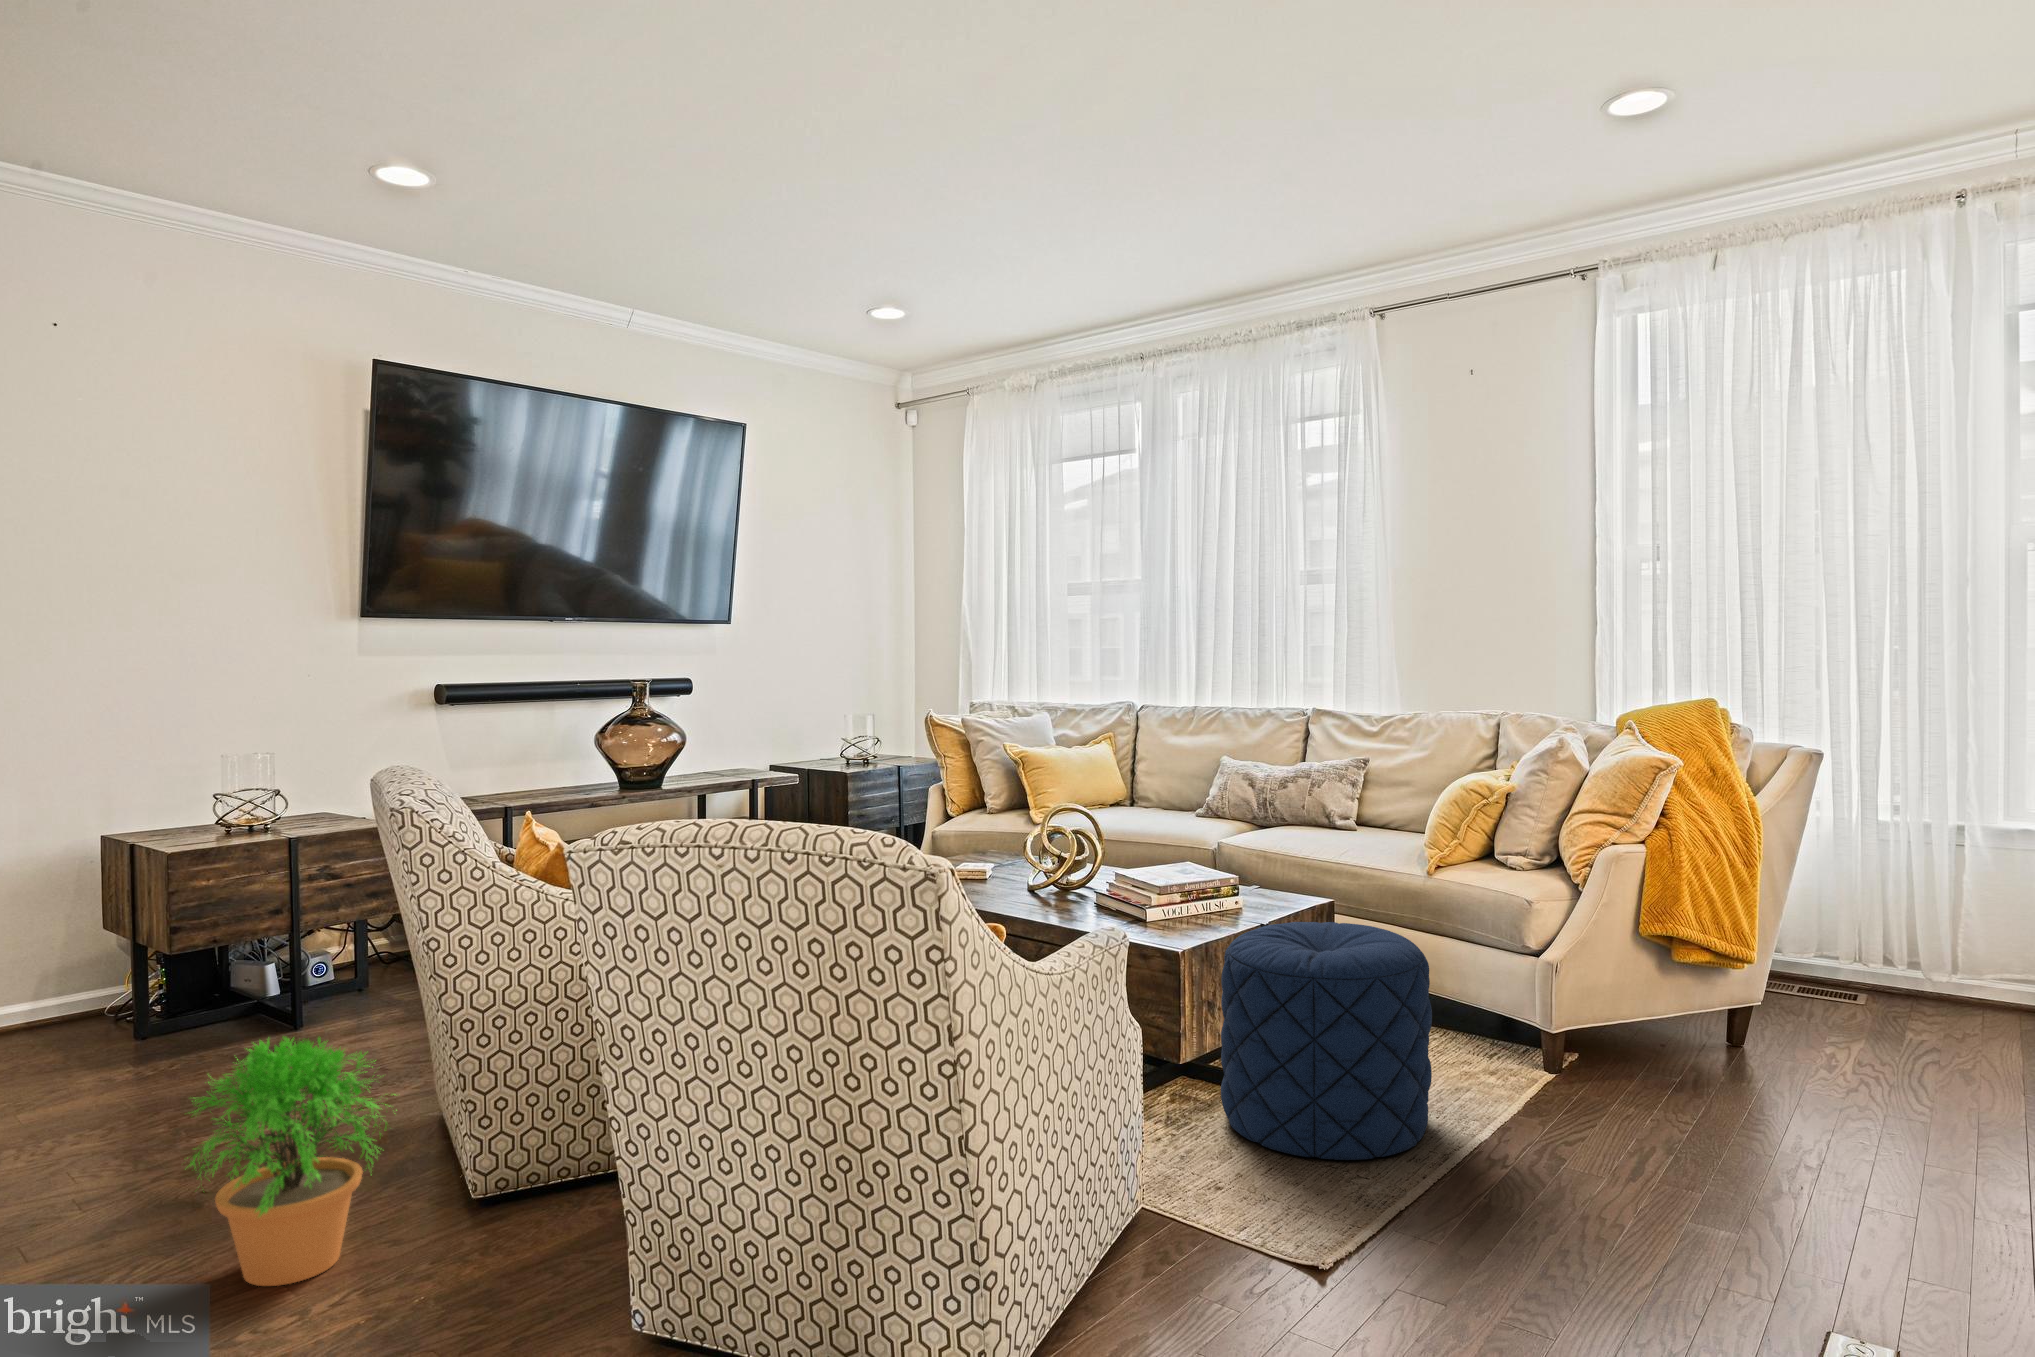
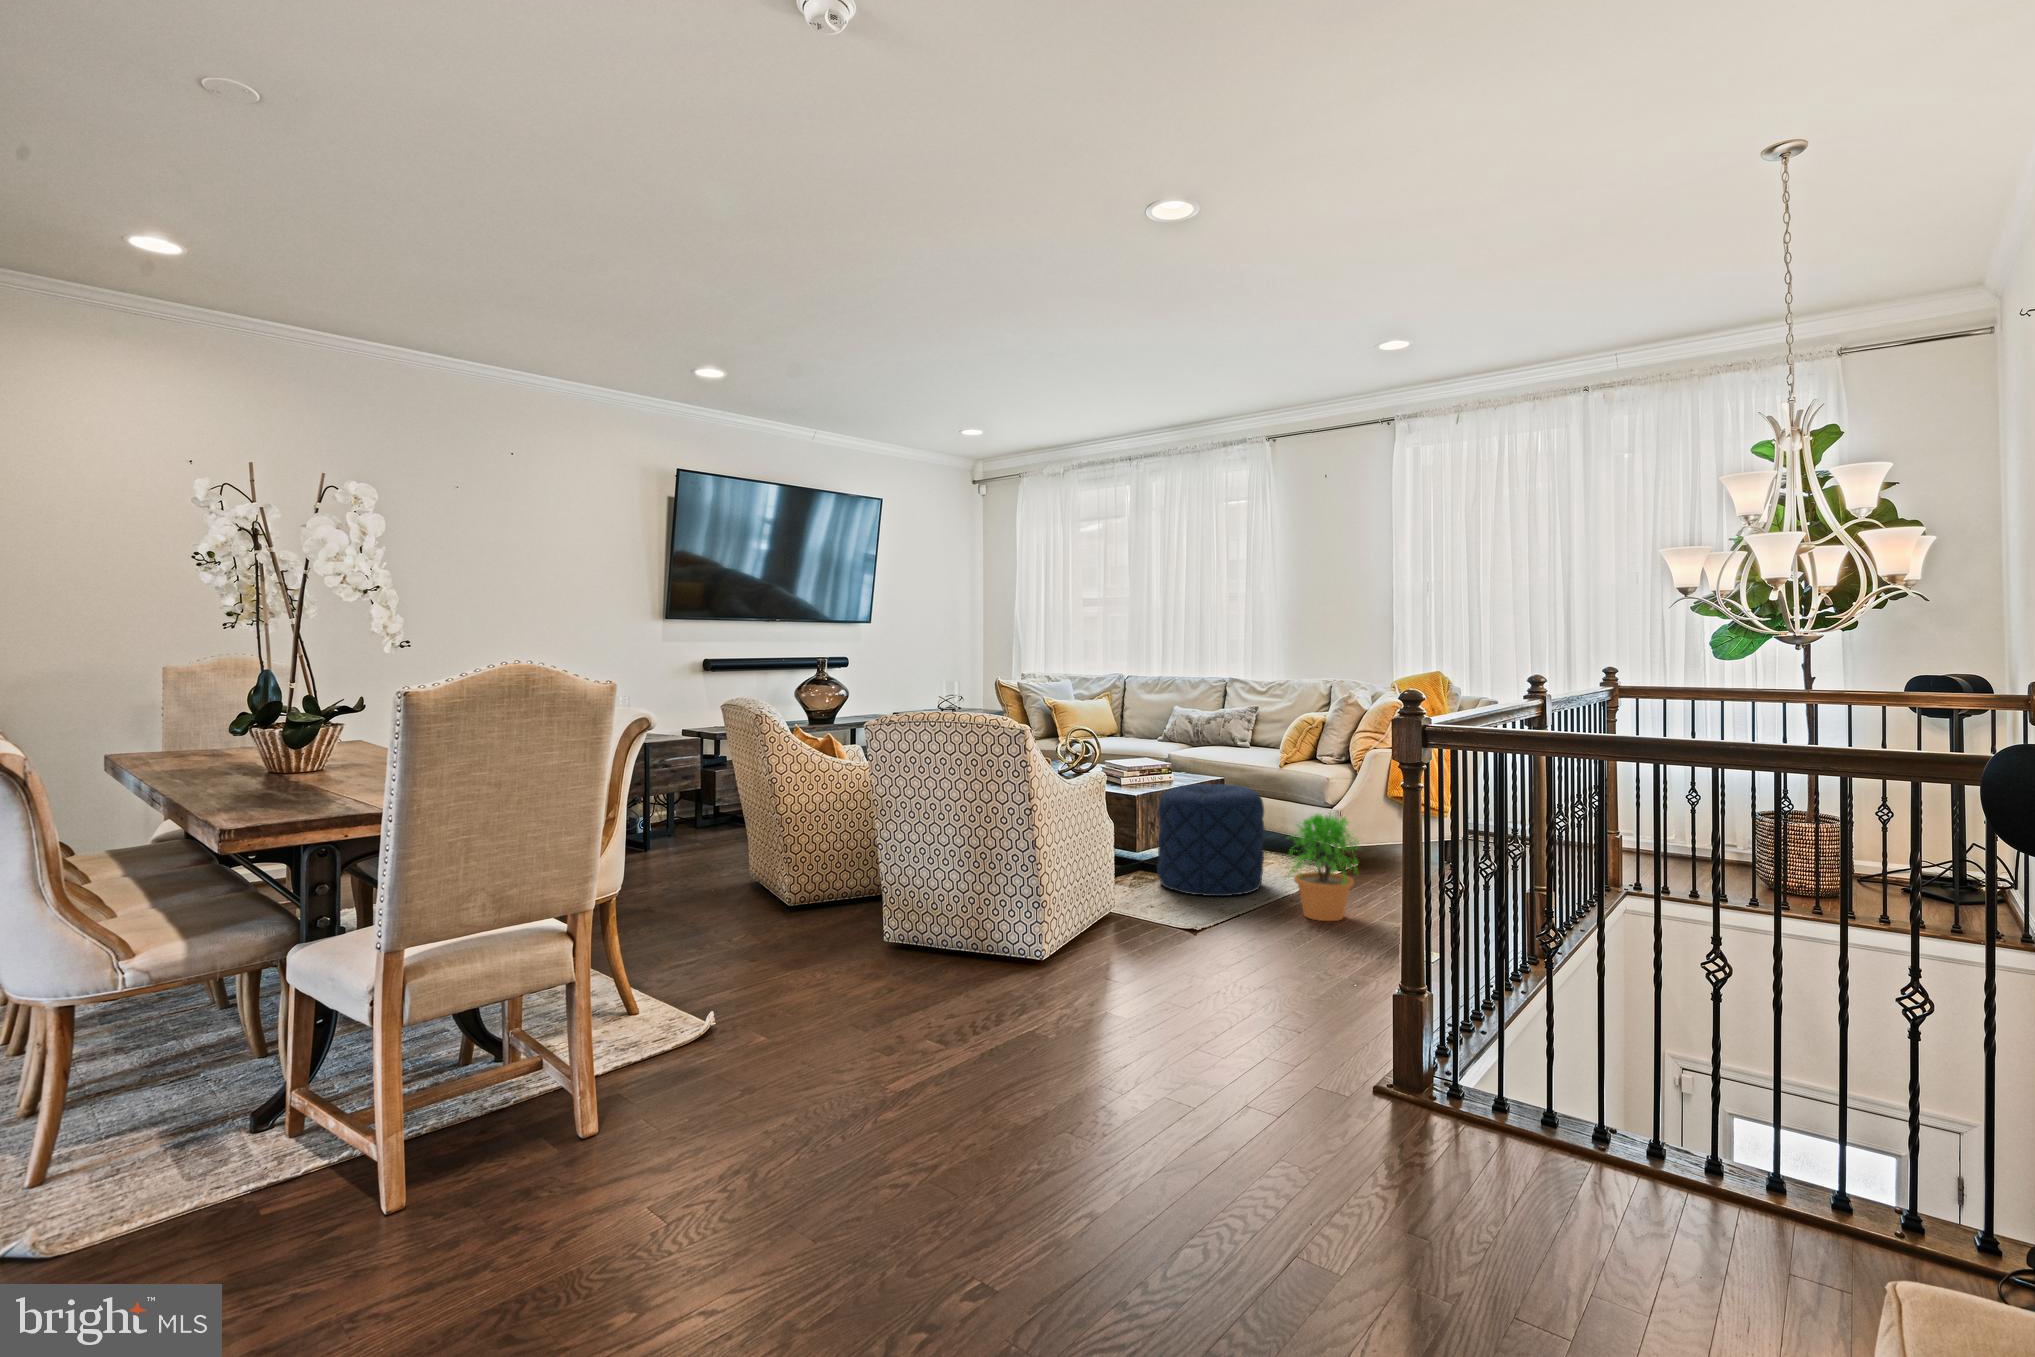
potted plant: present [190,1037,396,1286] -> present [1288,814,1359,921]

